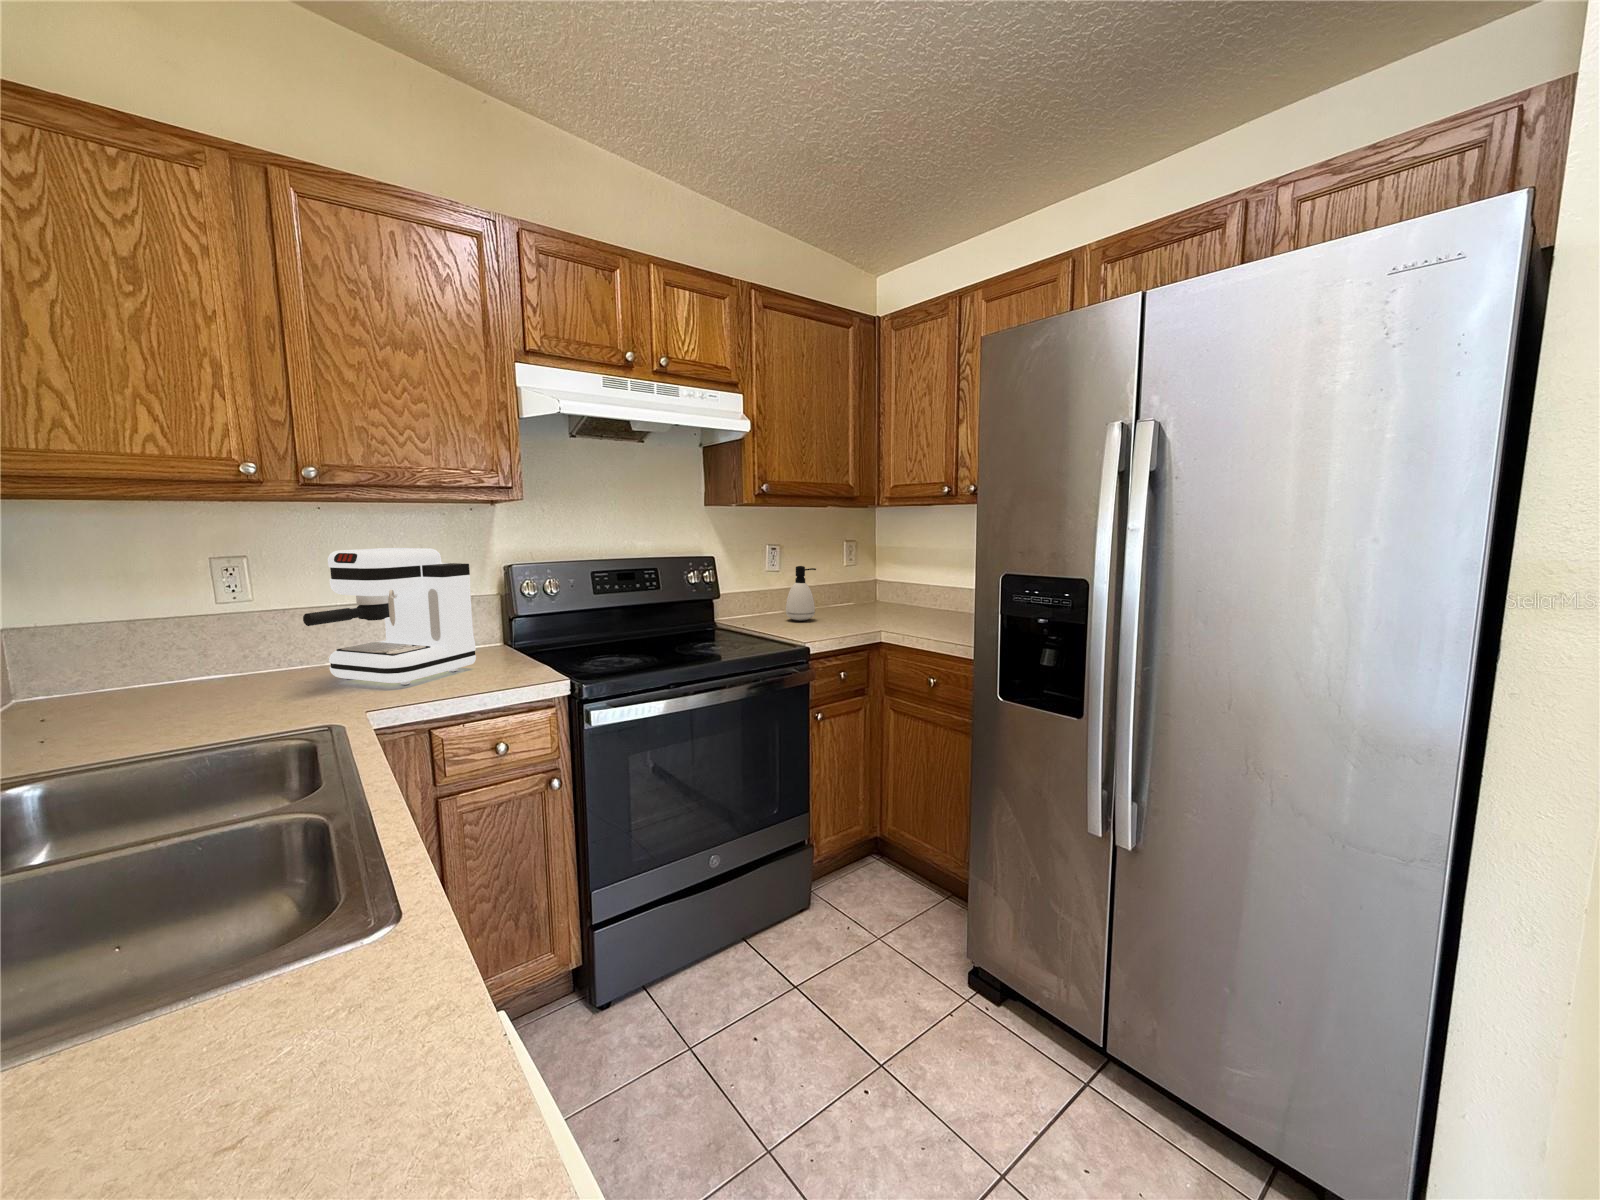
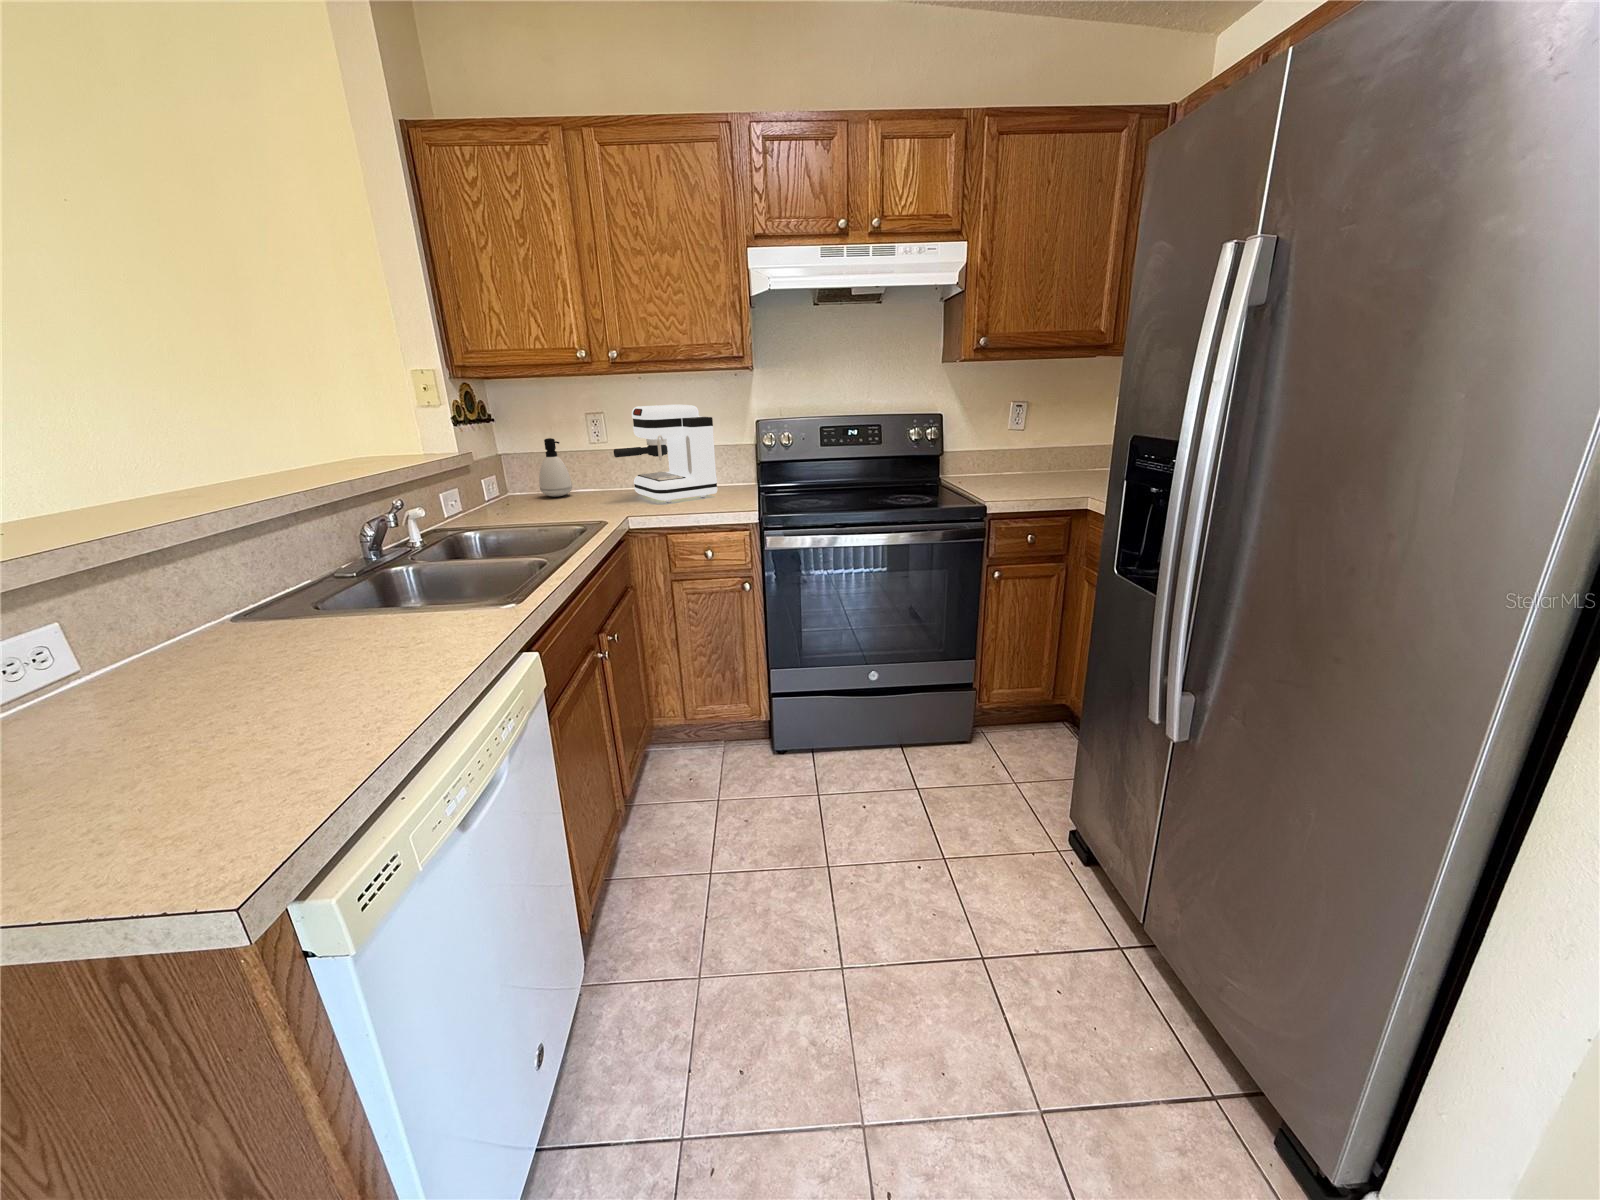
soap dispenser: present [786,566,816,620] -> present [539,438,572,497]

